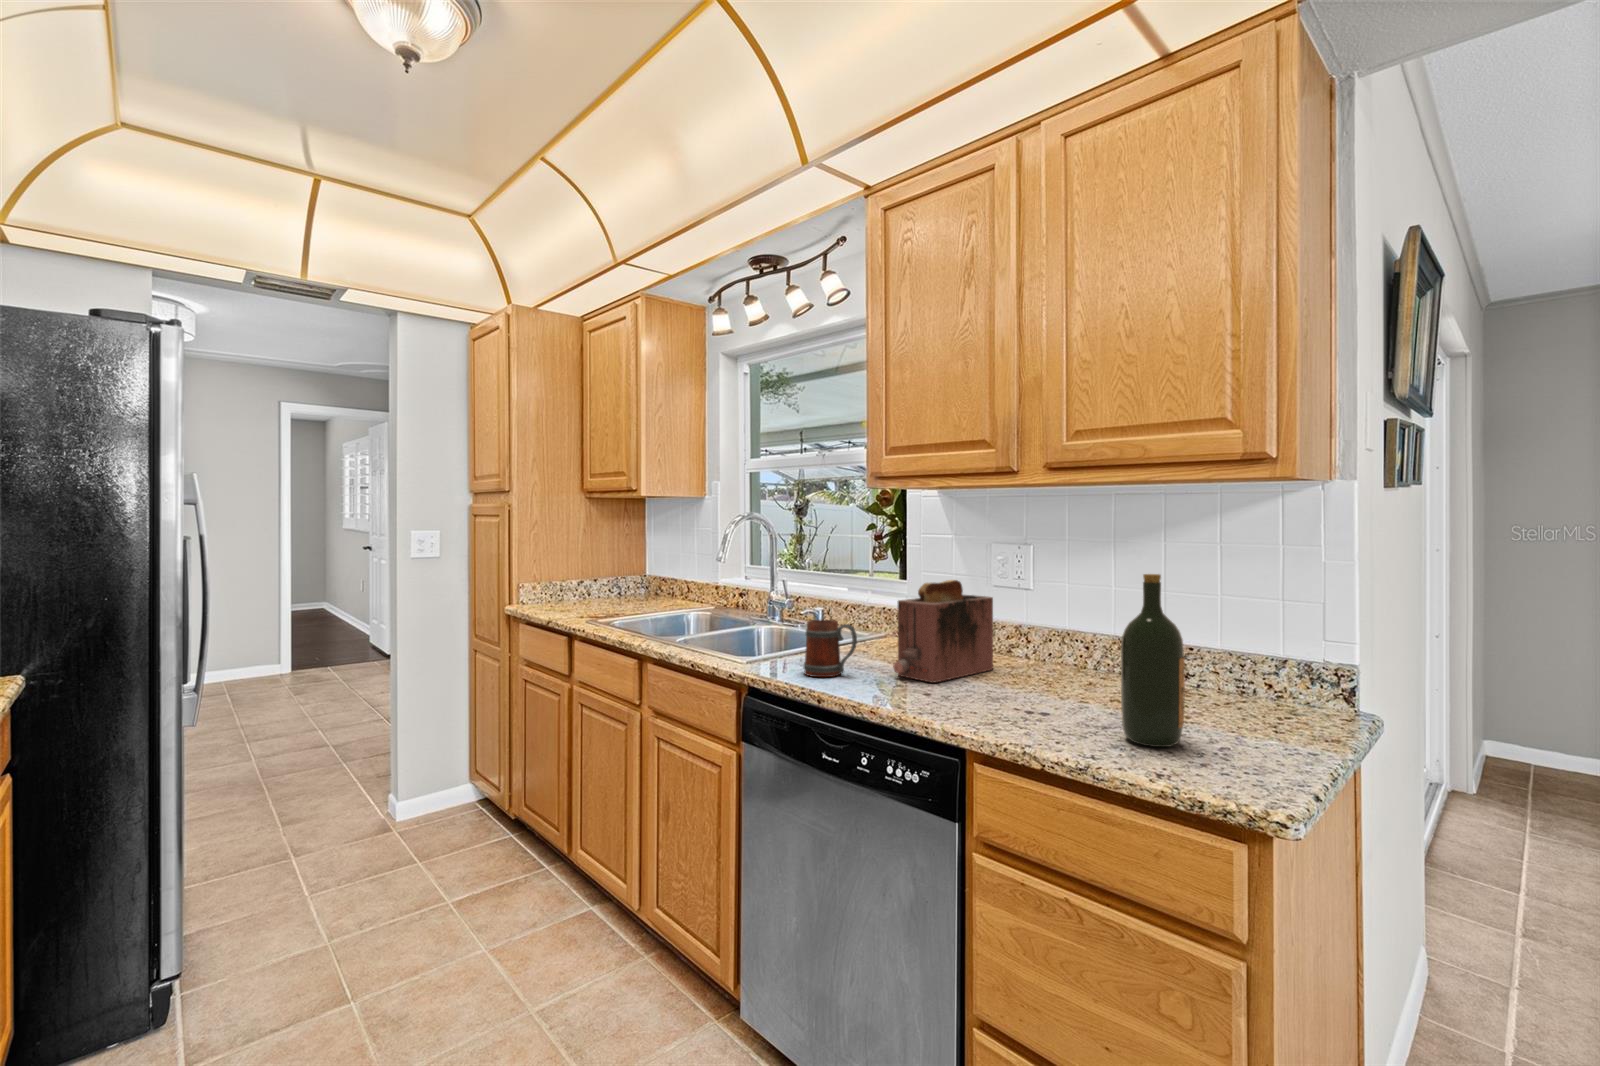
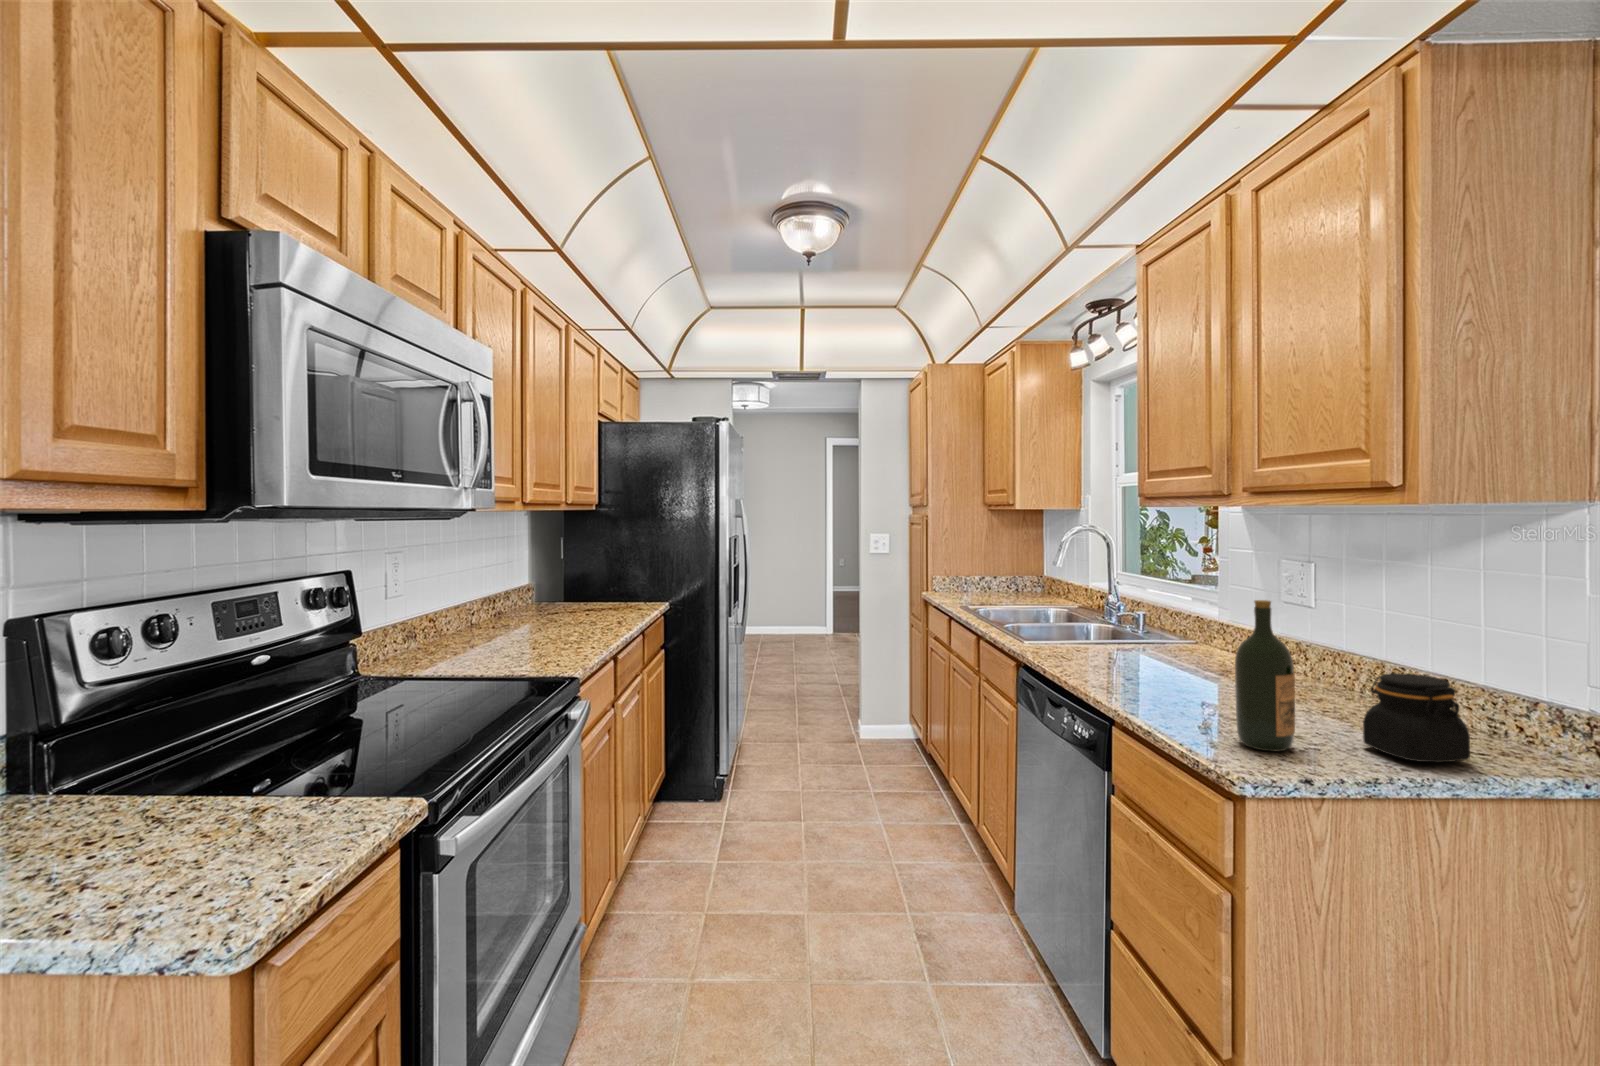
toaster: present [893,580,993,683] -> none [1131,594,1245,681]
mug: present [804,620,857,677] -> none [1062,620,1102,666]
jar: none [1200,644,1302,732] -> present [1363,673,1470,762]

